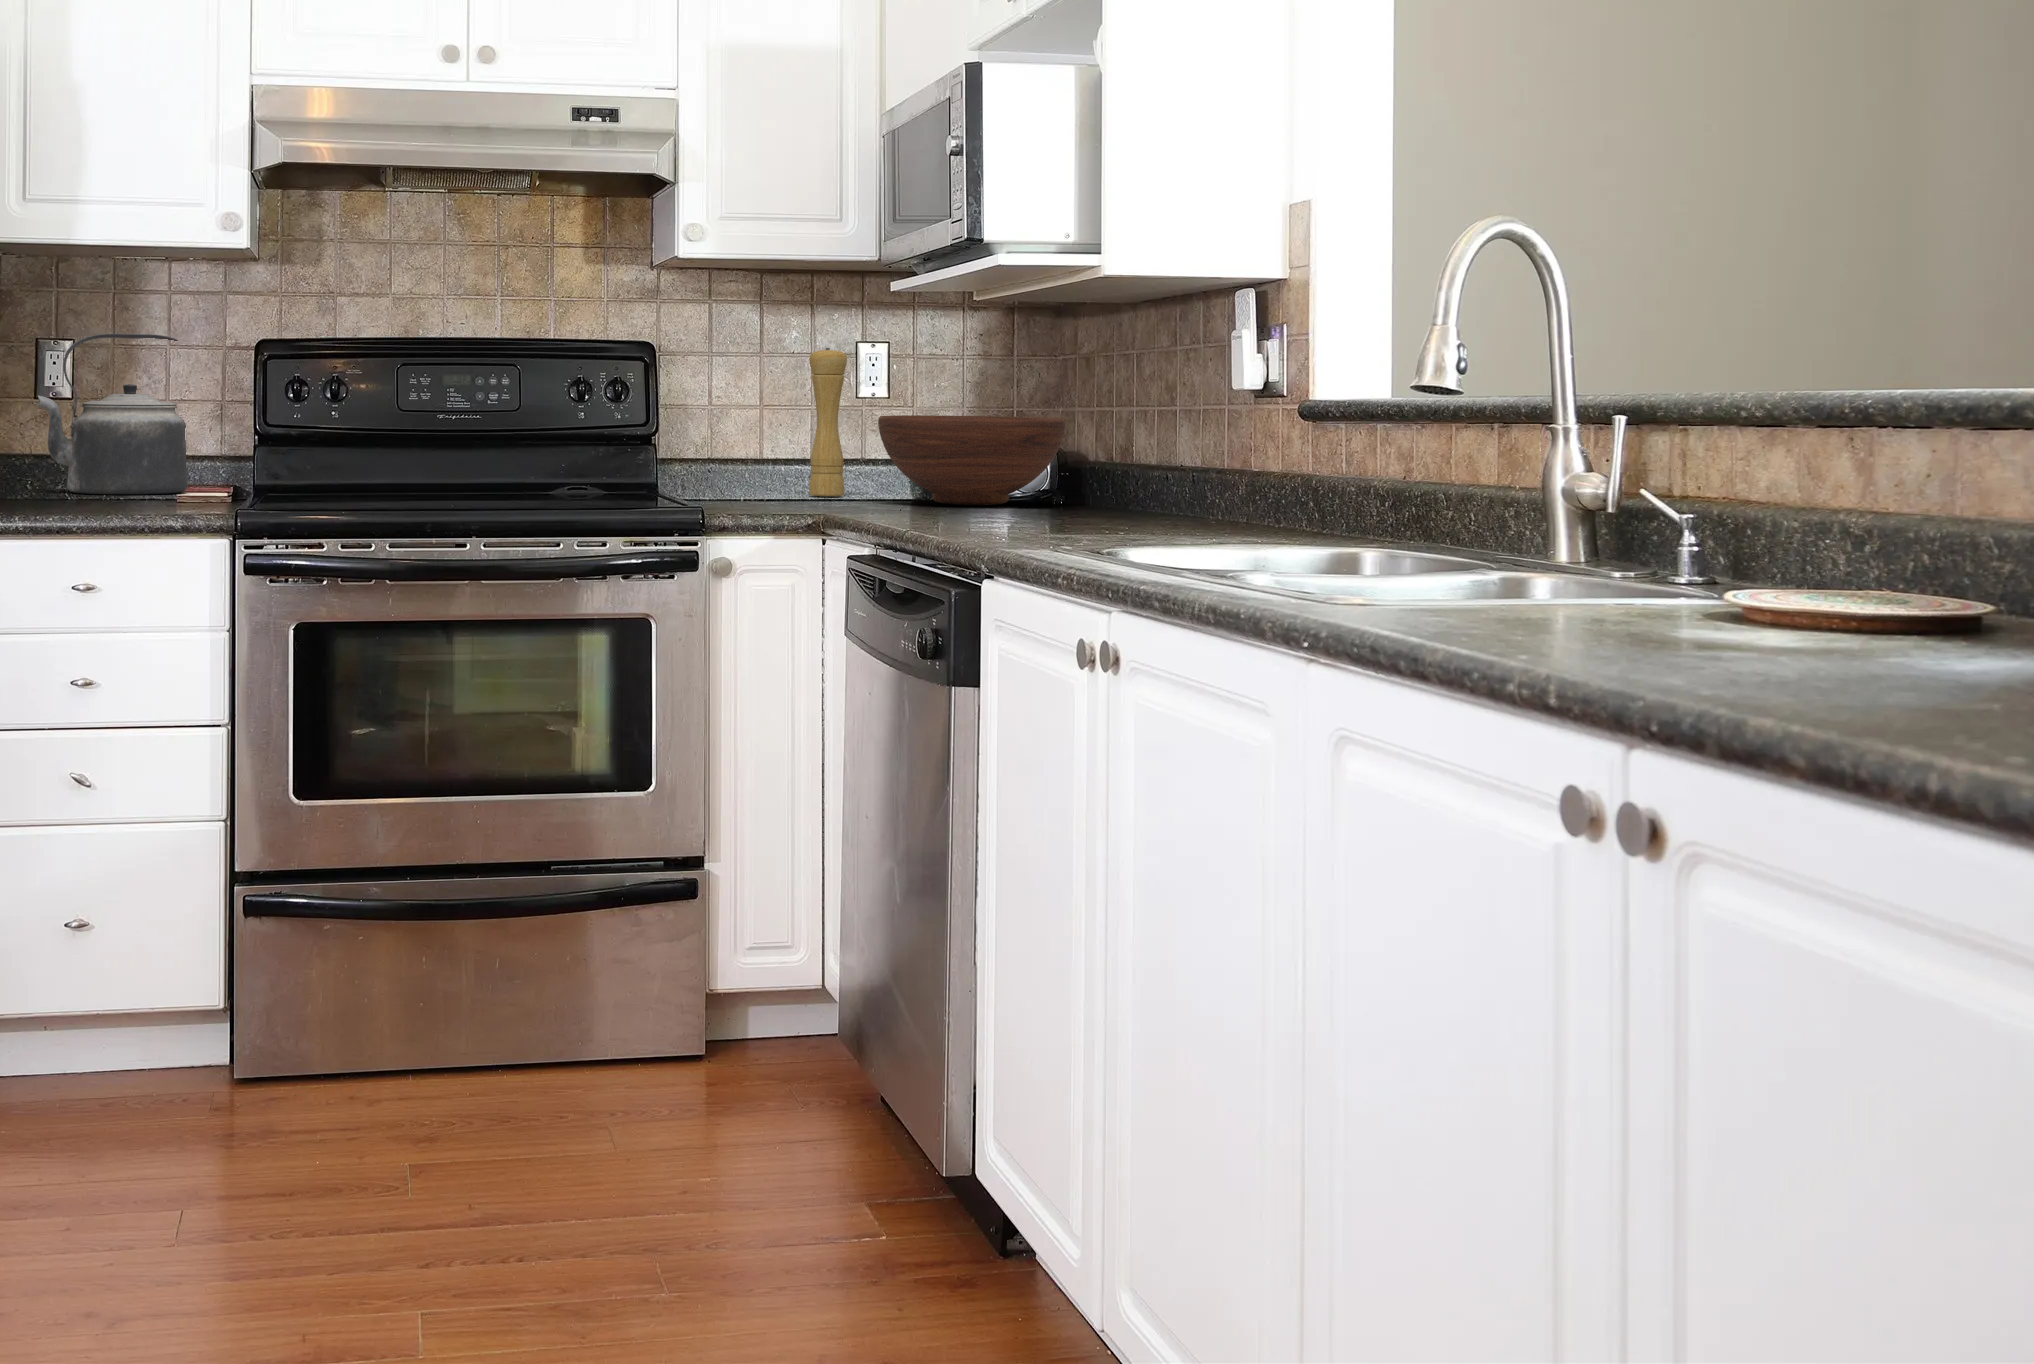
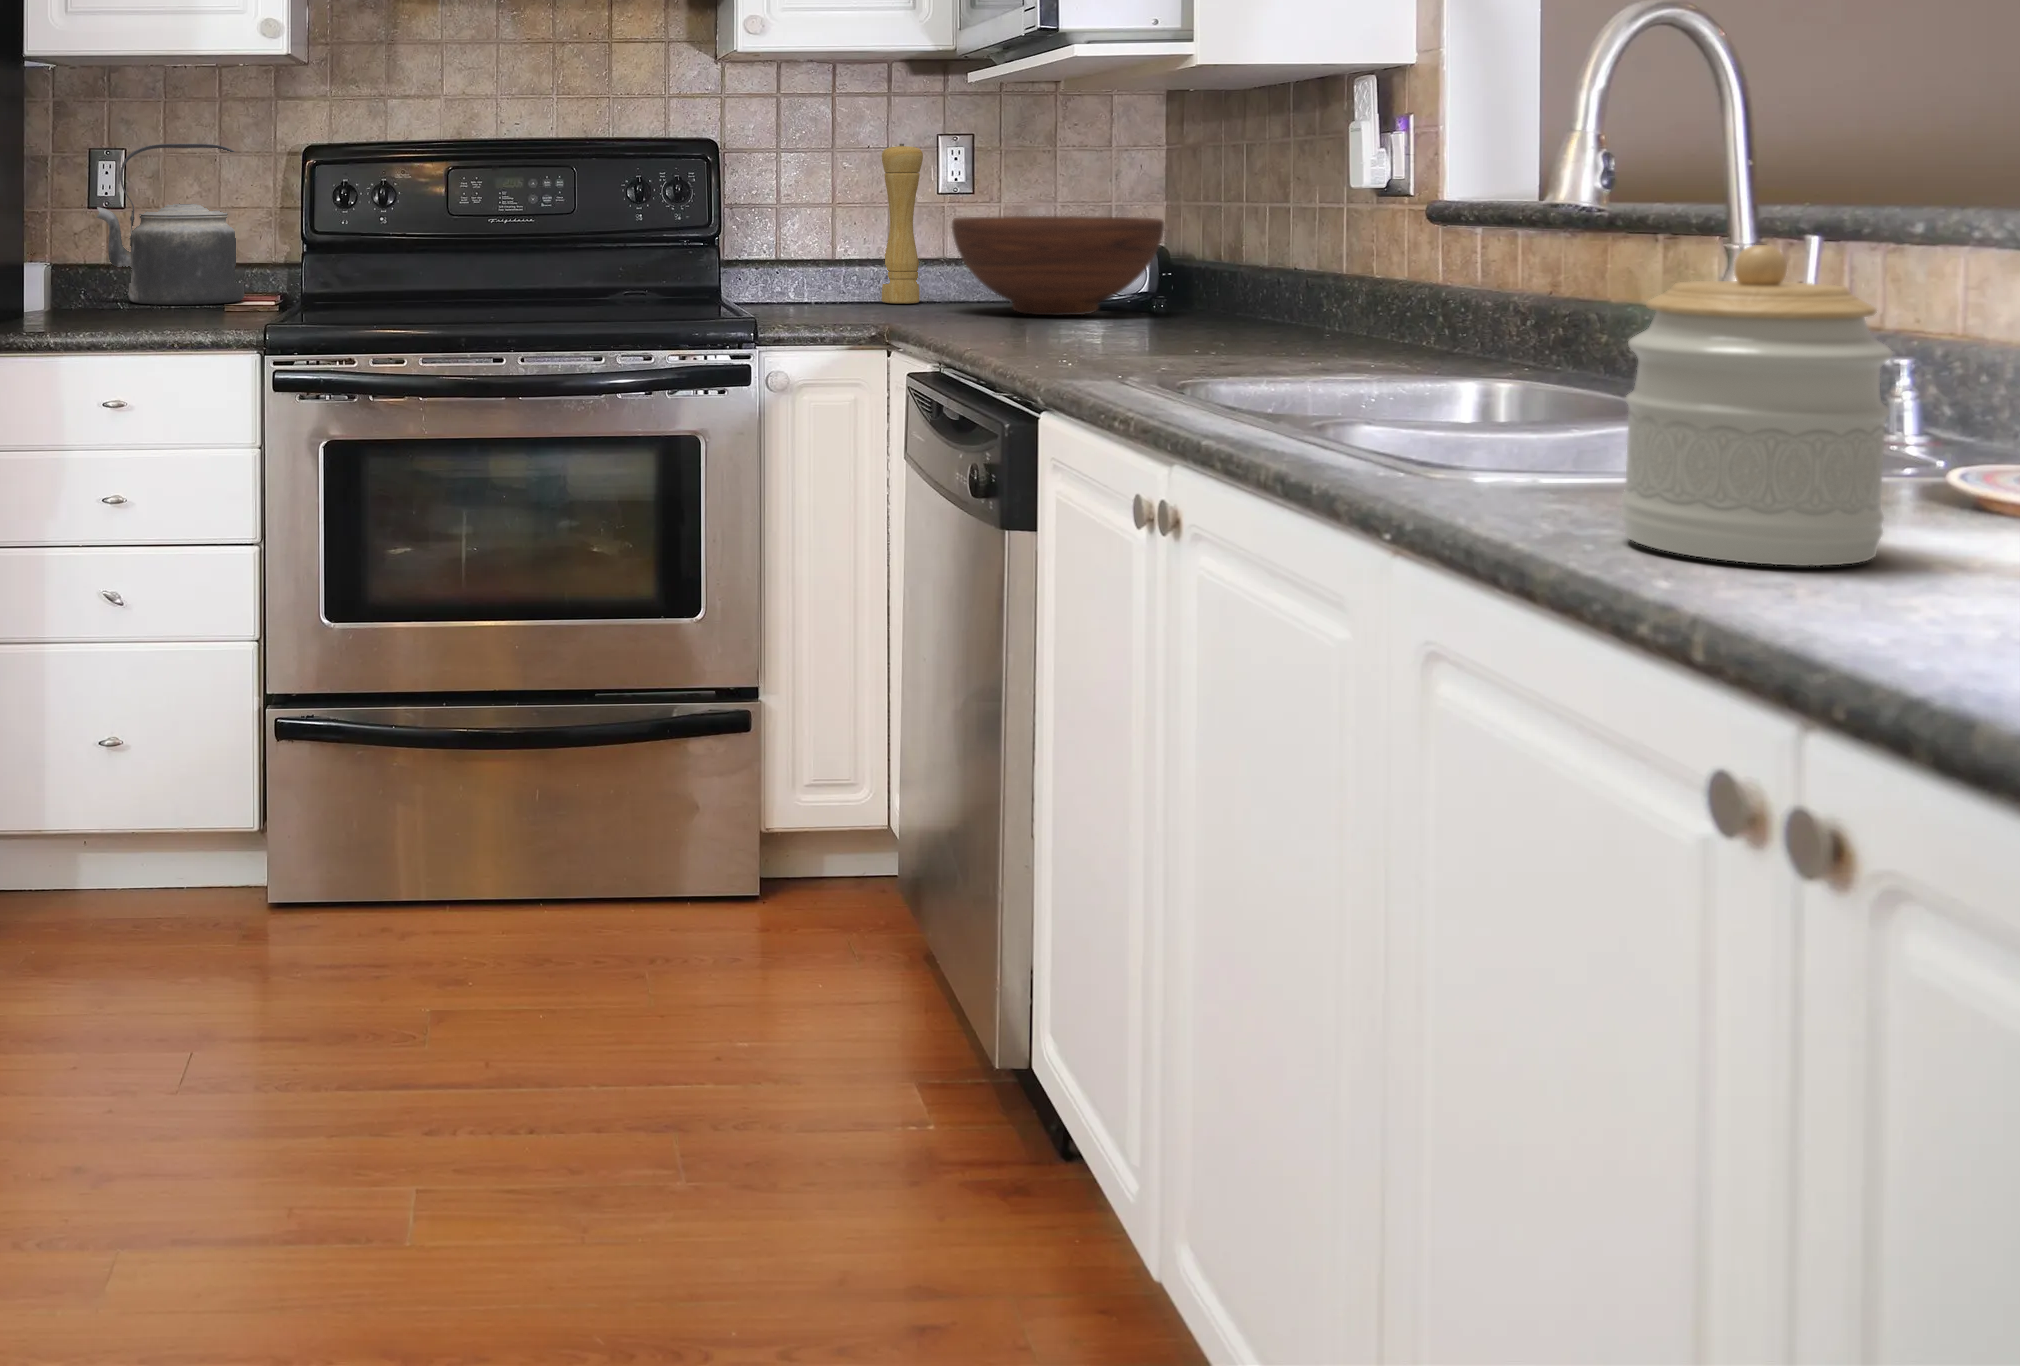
jar: none [1485,410,1665,647] -> present [1621,245,1892,566]

